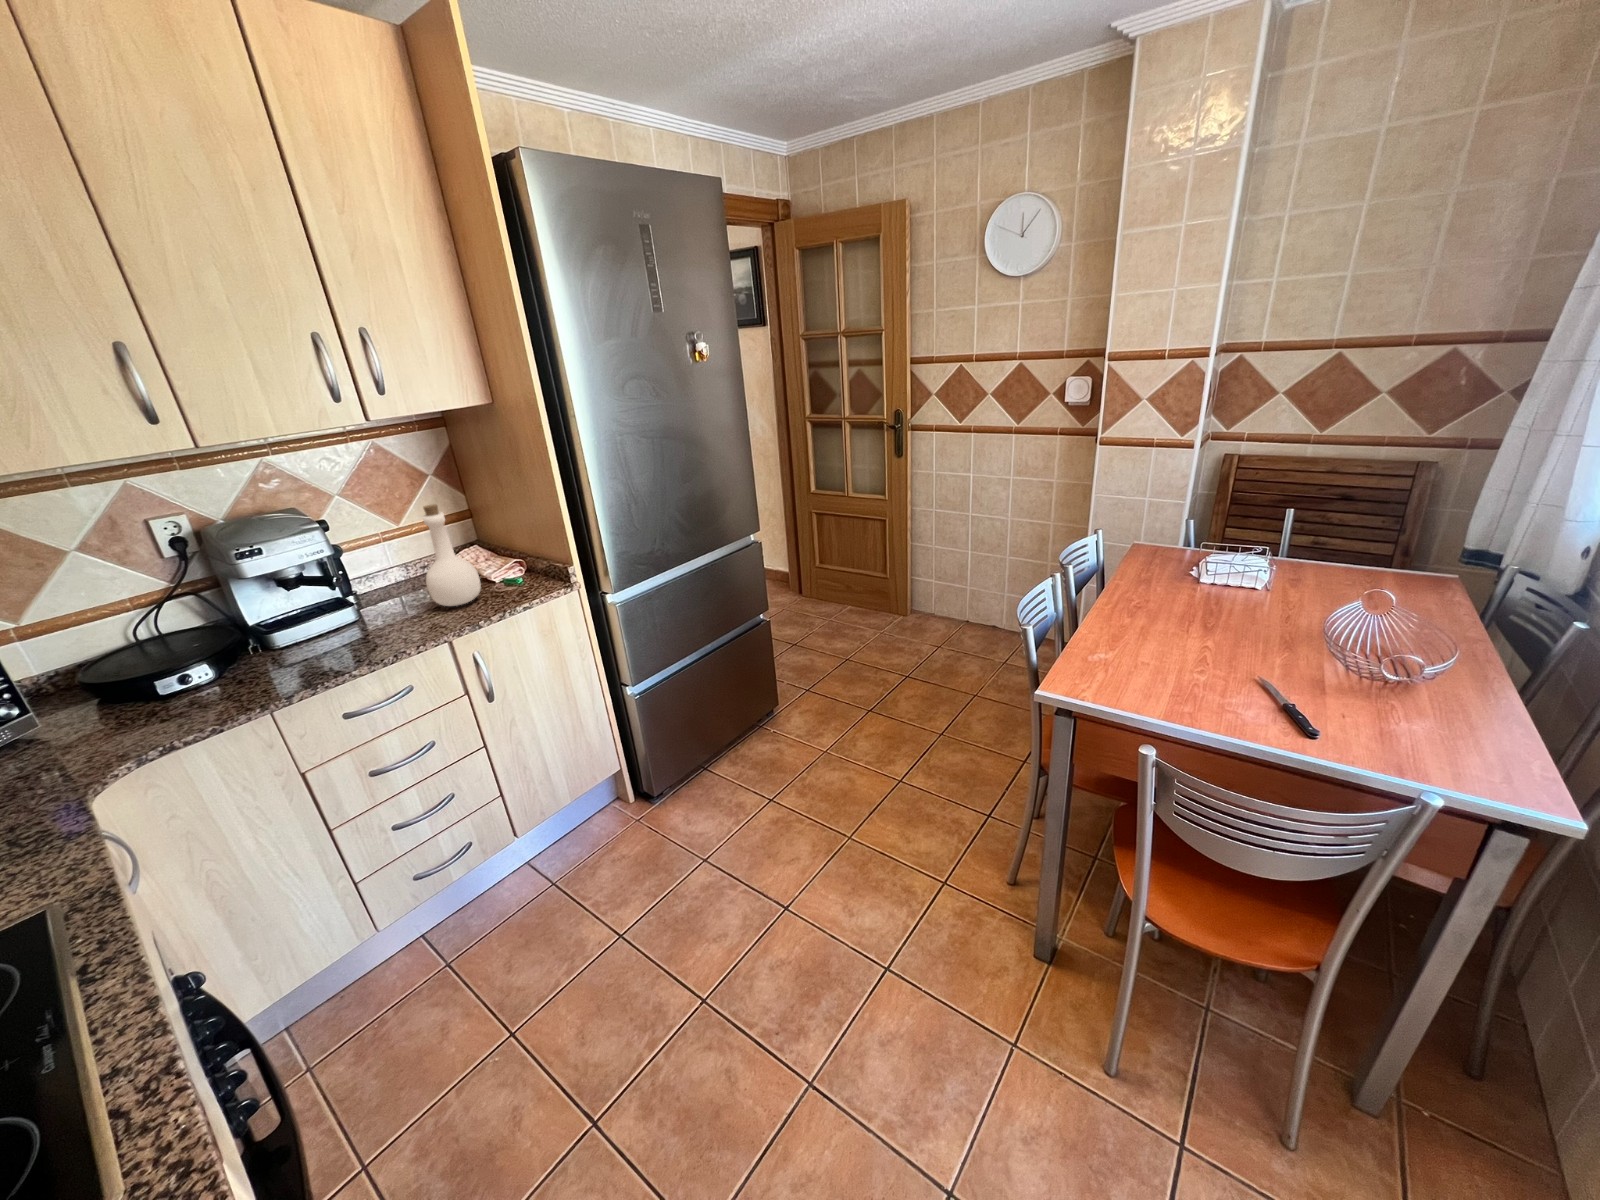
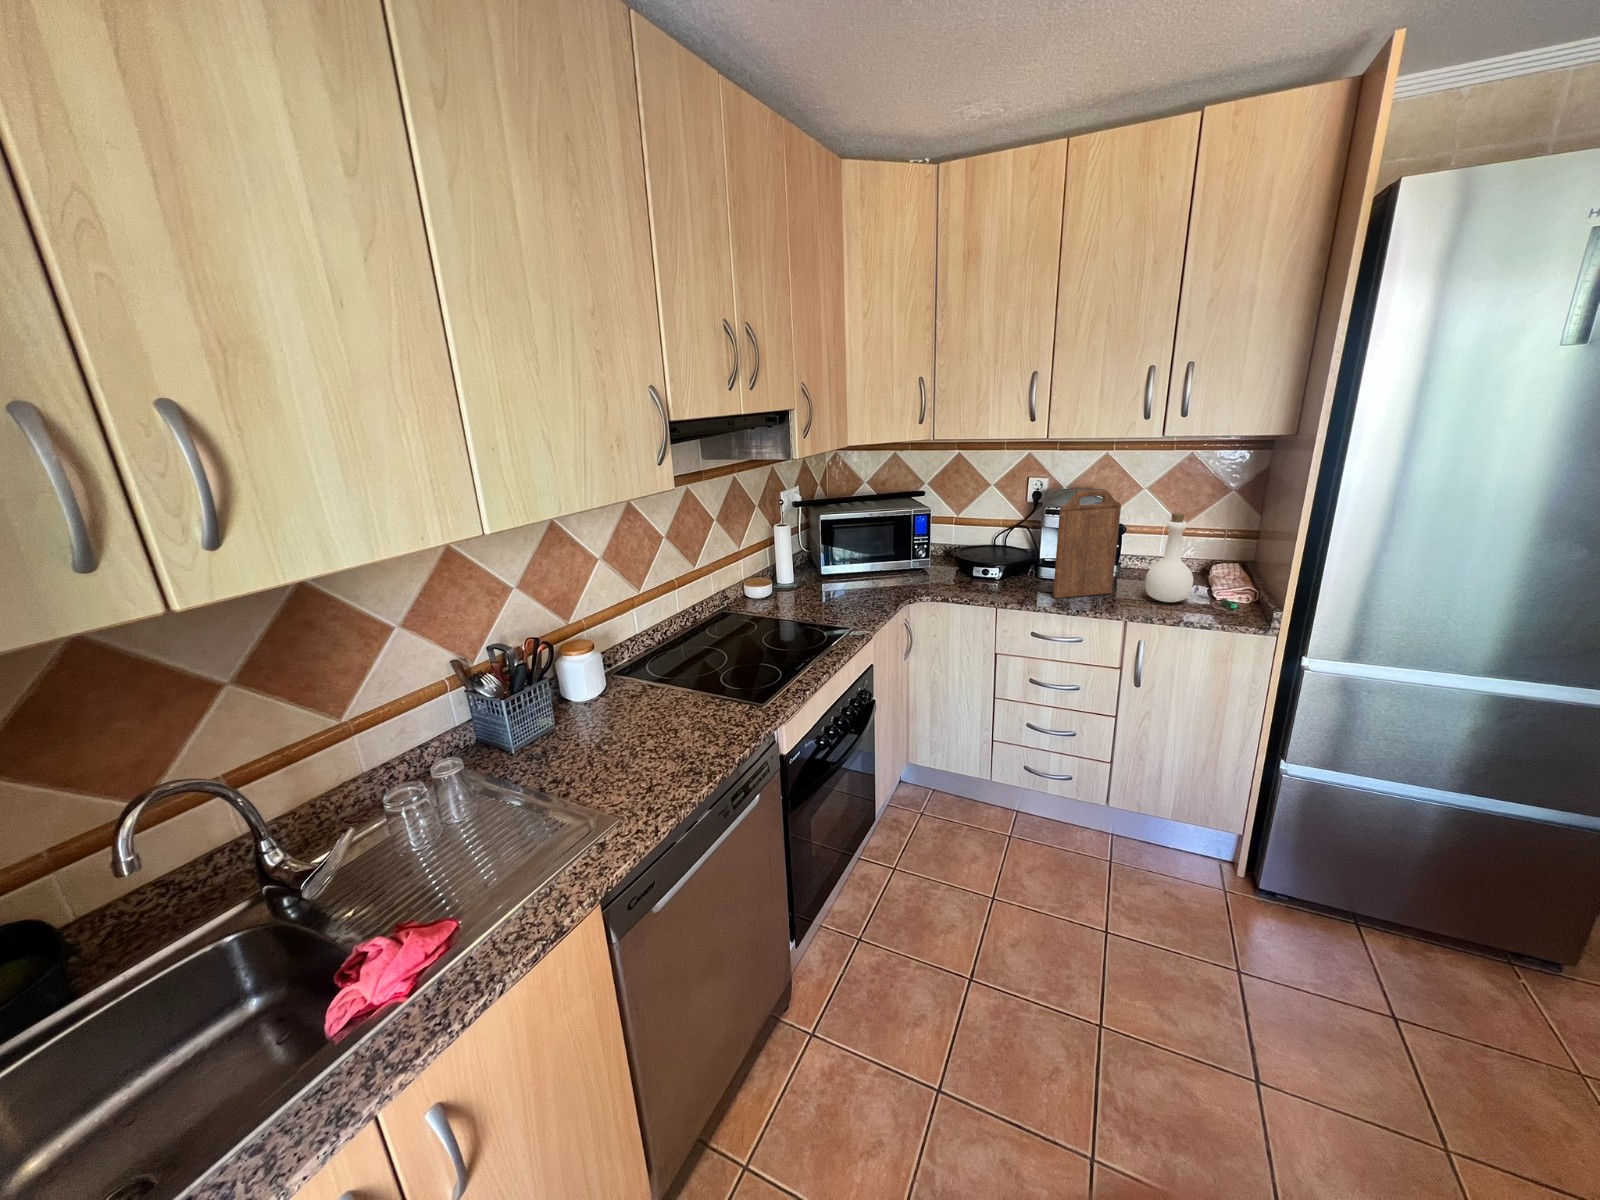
cutting board: none [292,500,397,658] -> present [1053,490,1121,598]

